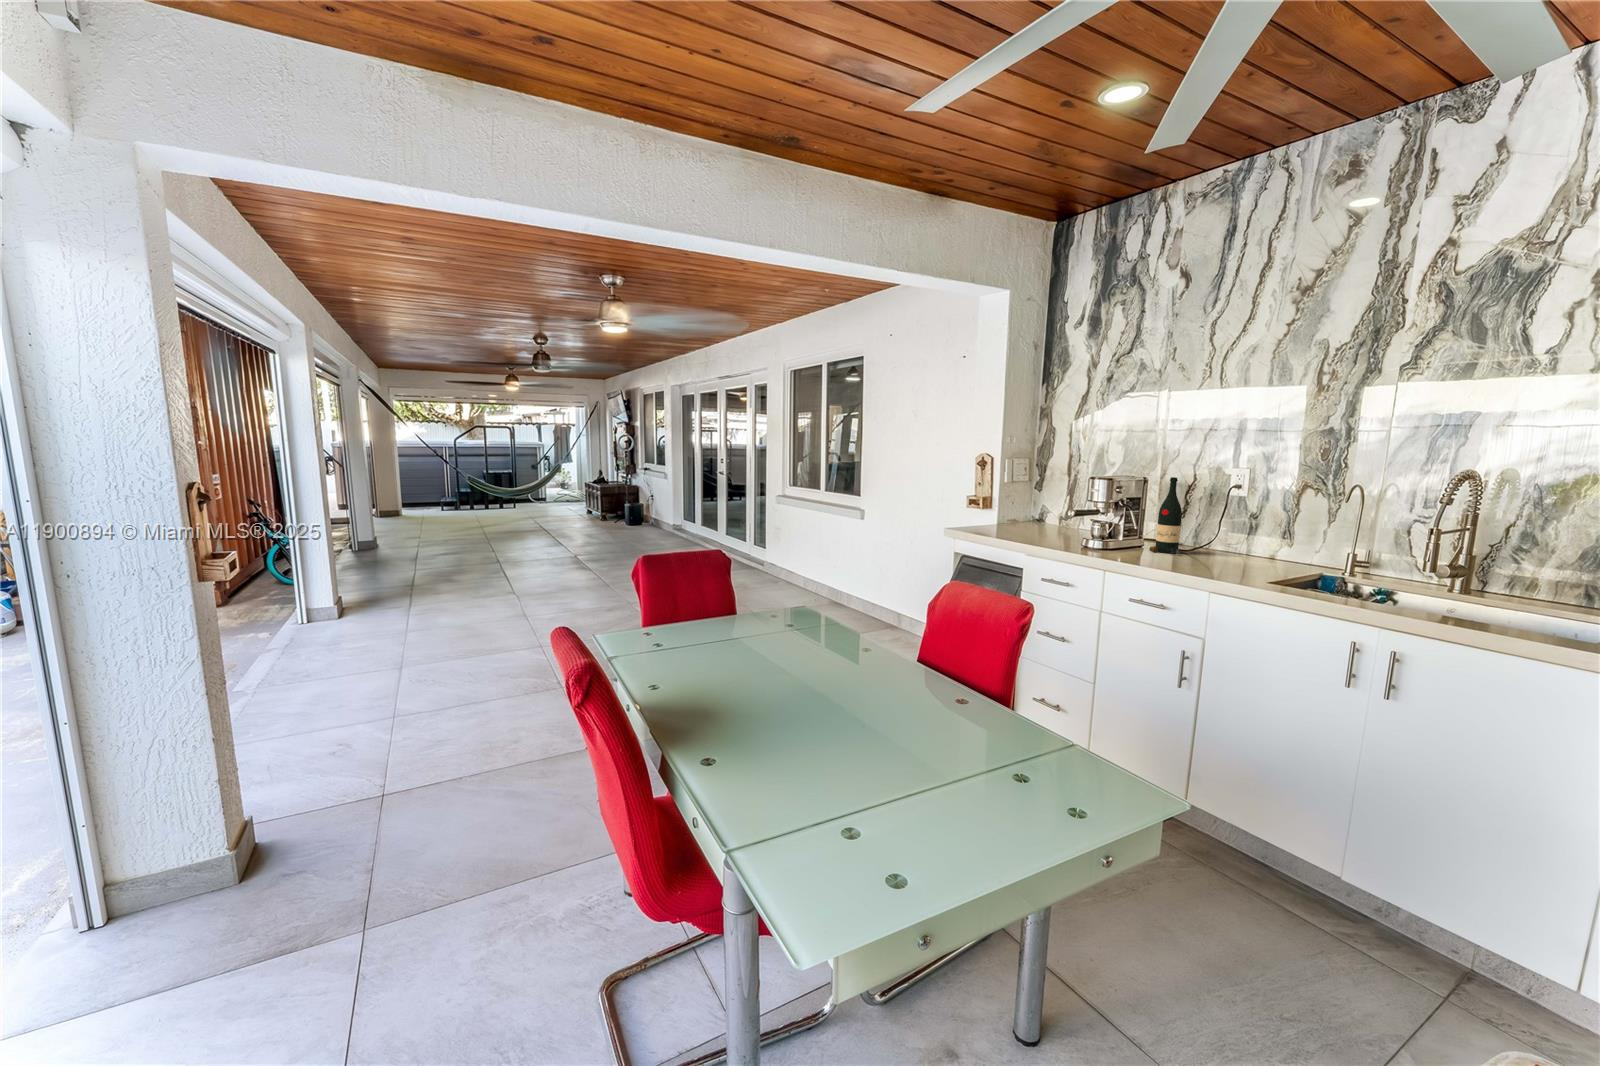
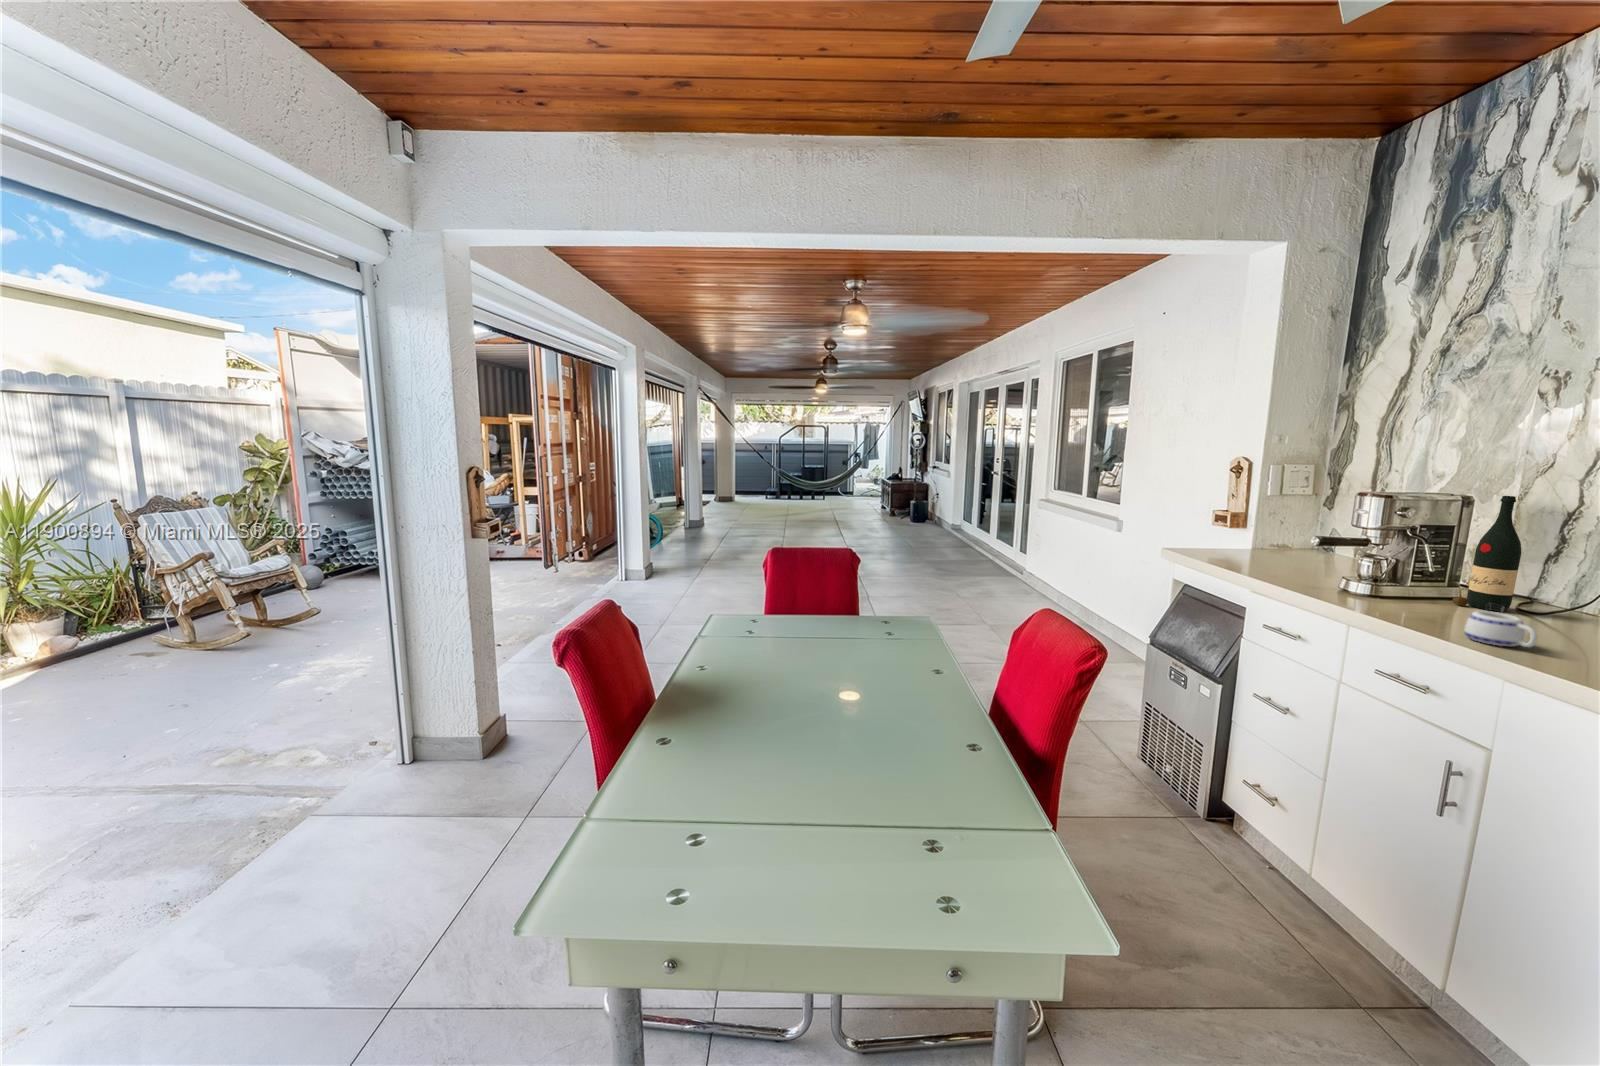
mug: none [1184,554,1225,574] -> present [1464,611,1537,647]

